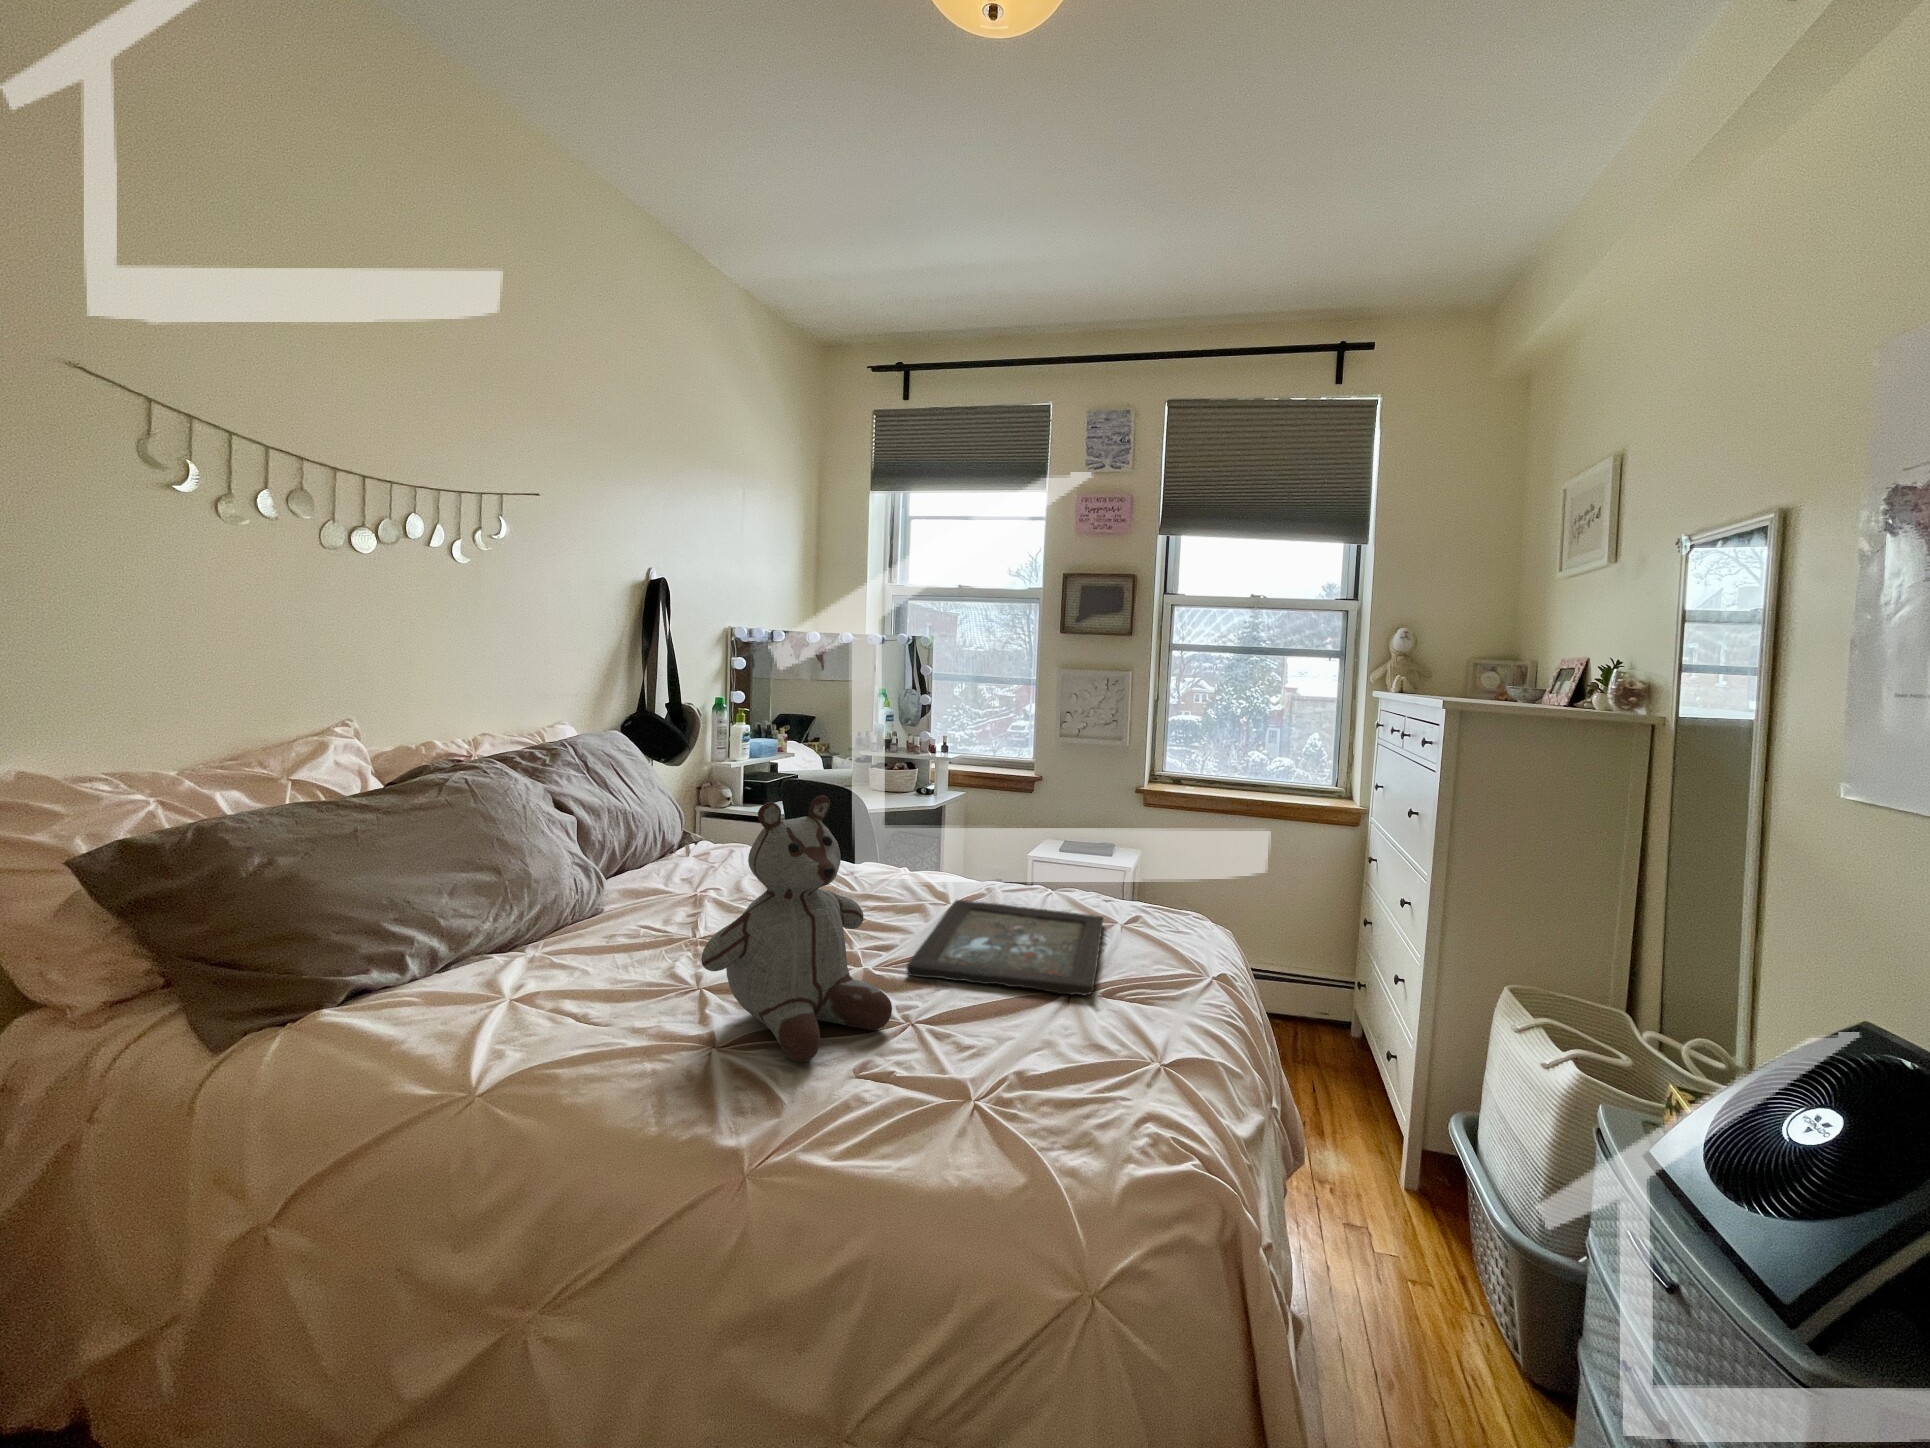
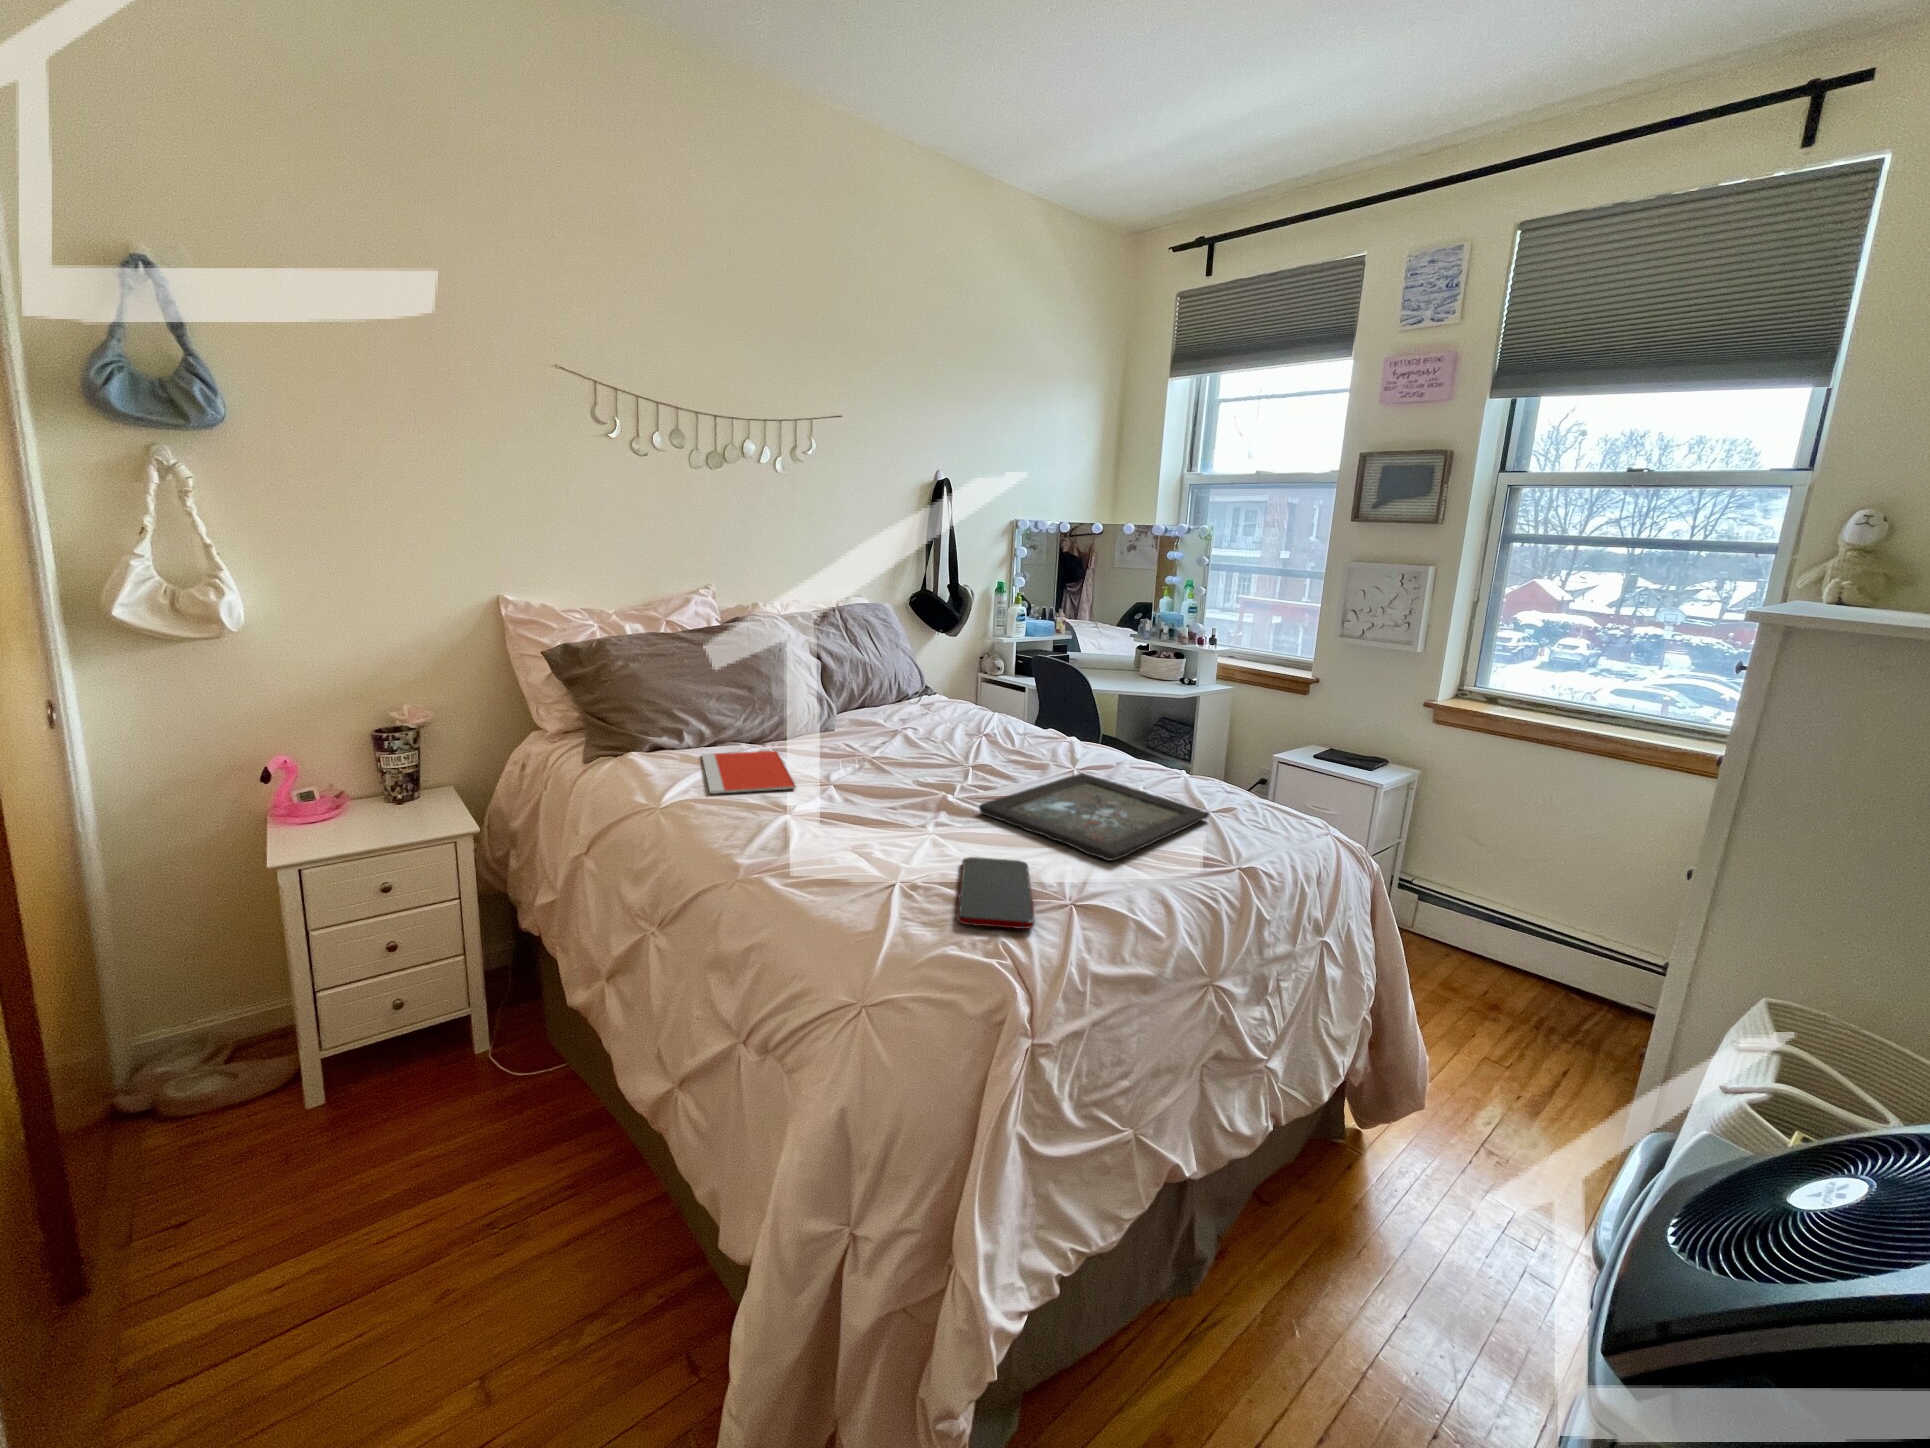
stuffed bear: present [701,795,892,1062] -> none [800,649,939,840]
notebook: none [441,954,654,1052] -> present [702,751,796,794]
smartphone: none [962,1024,1122,1129] -> present [957,857,1035,929]

